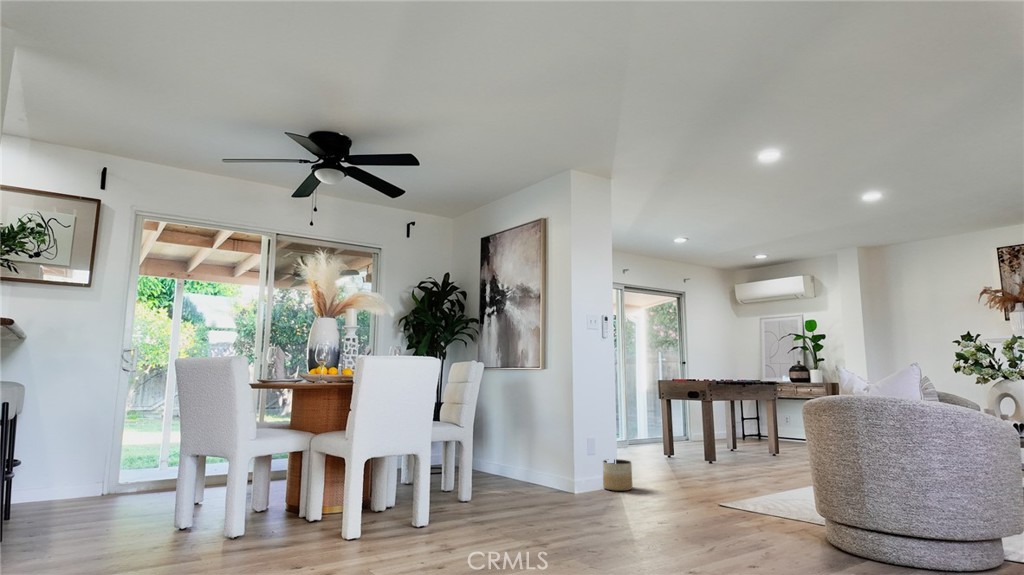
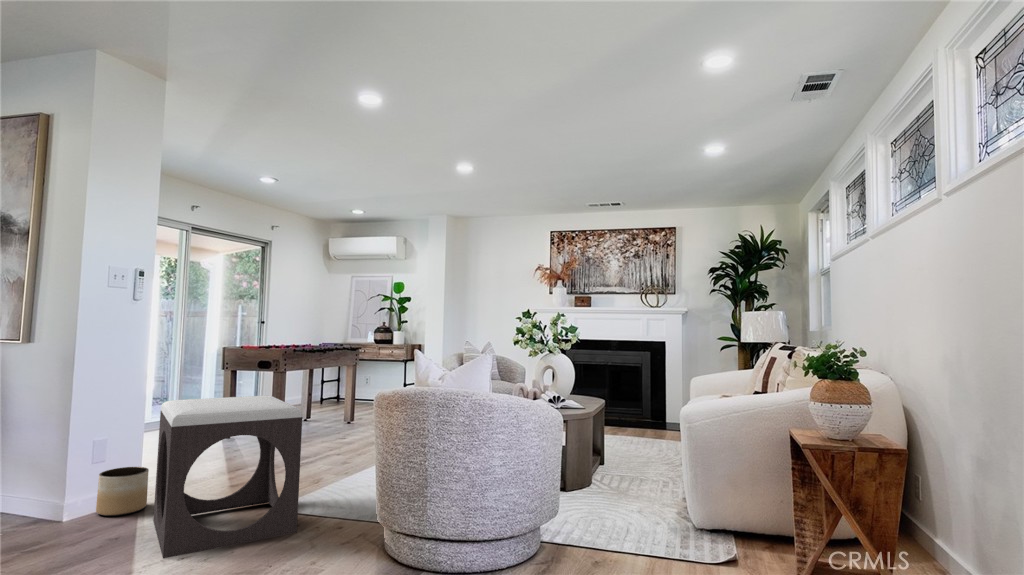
footstool: none [637,411,747,519] -> present [153,395,302,558]

